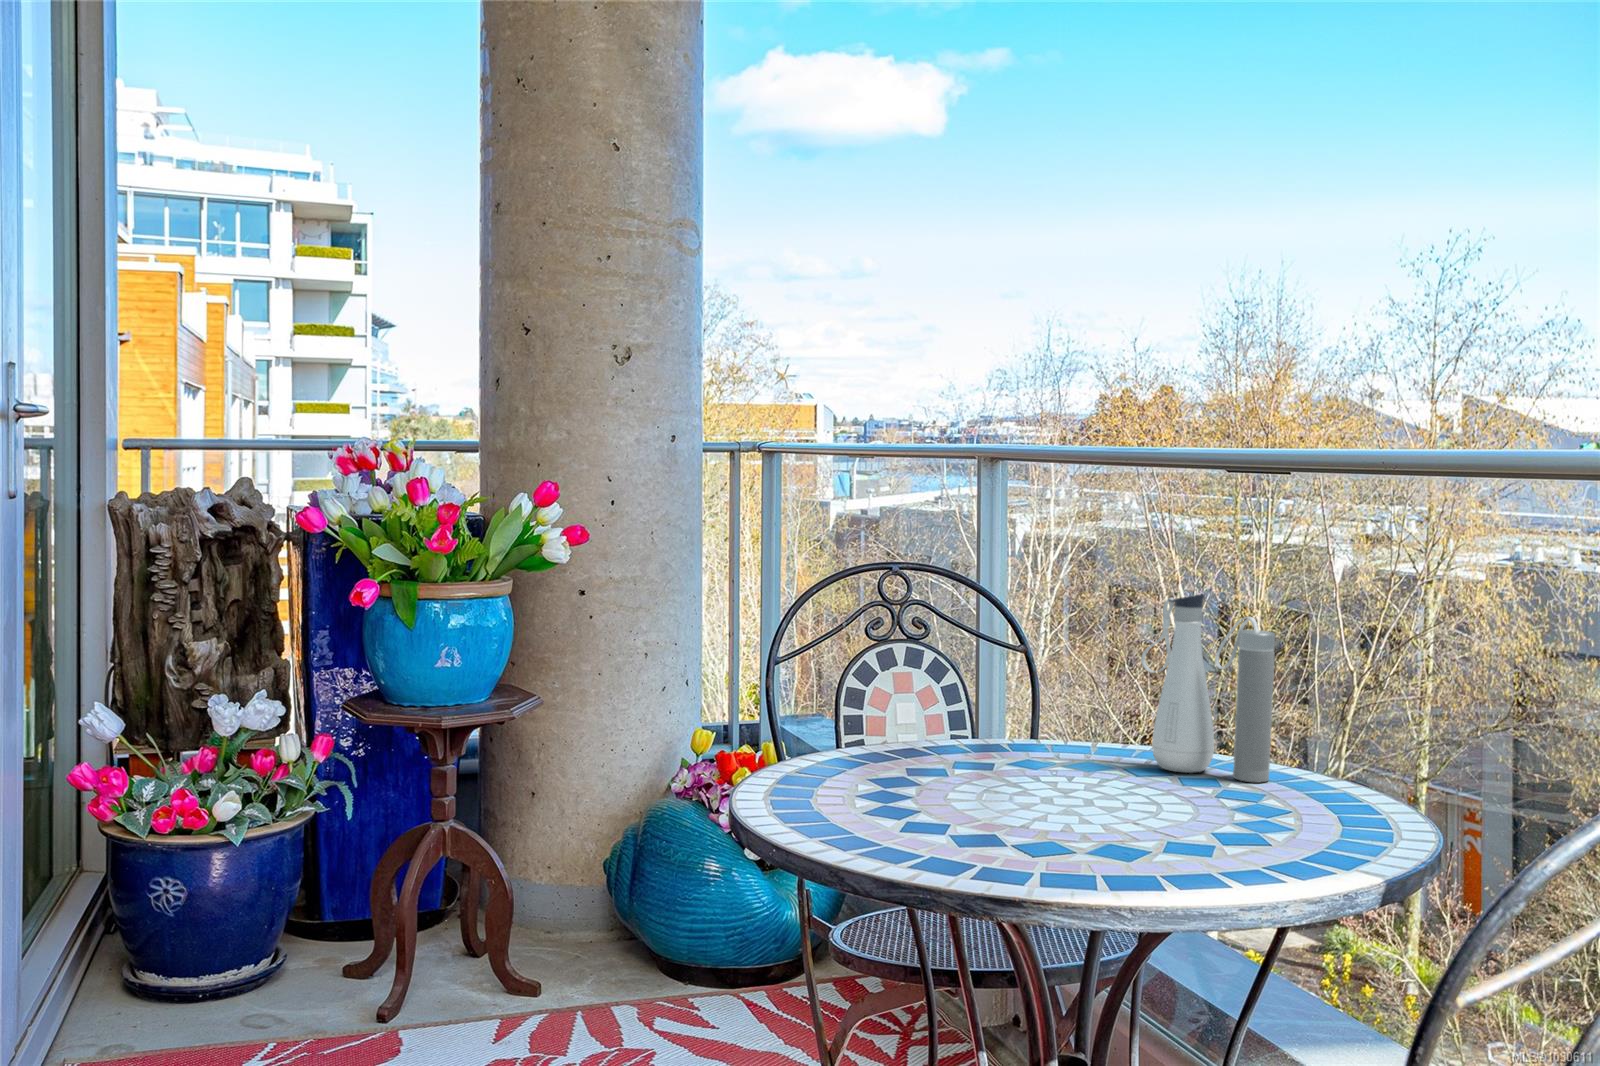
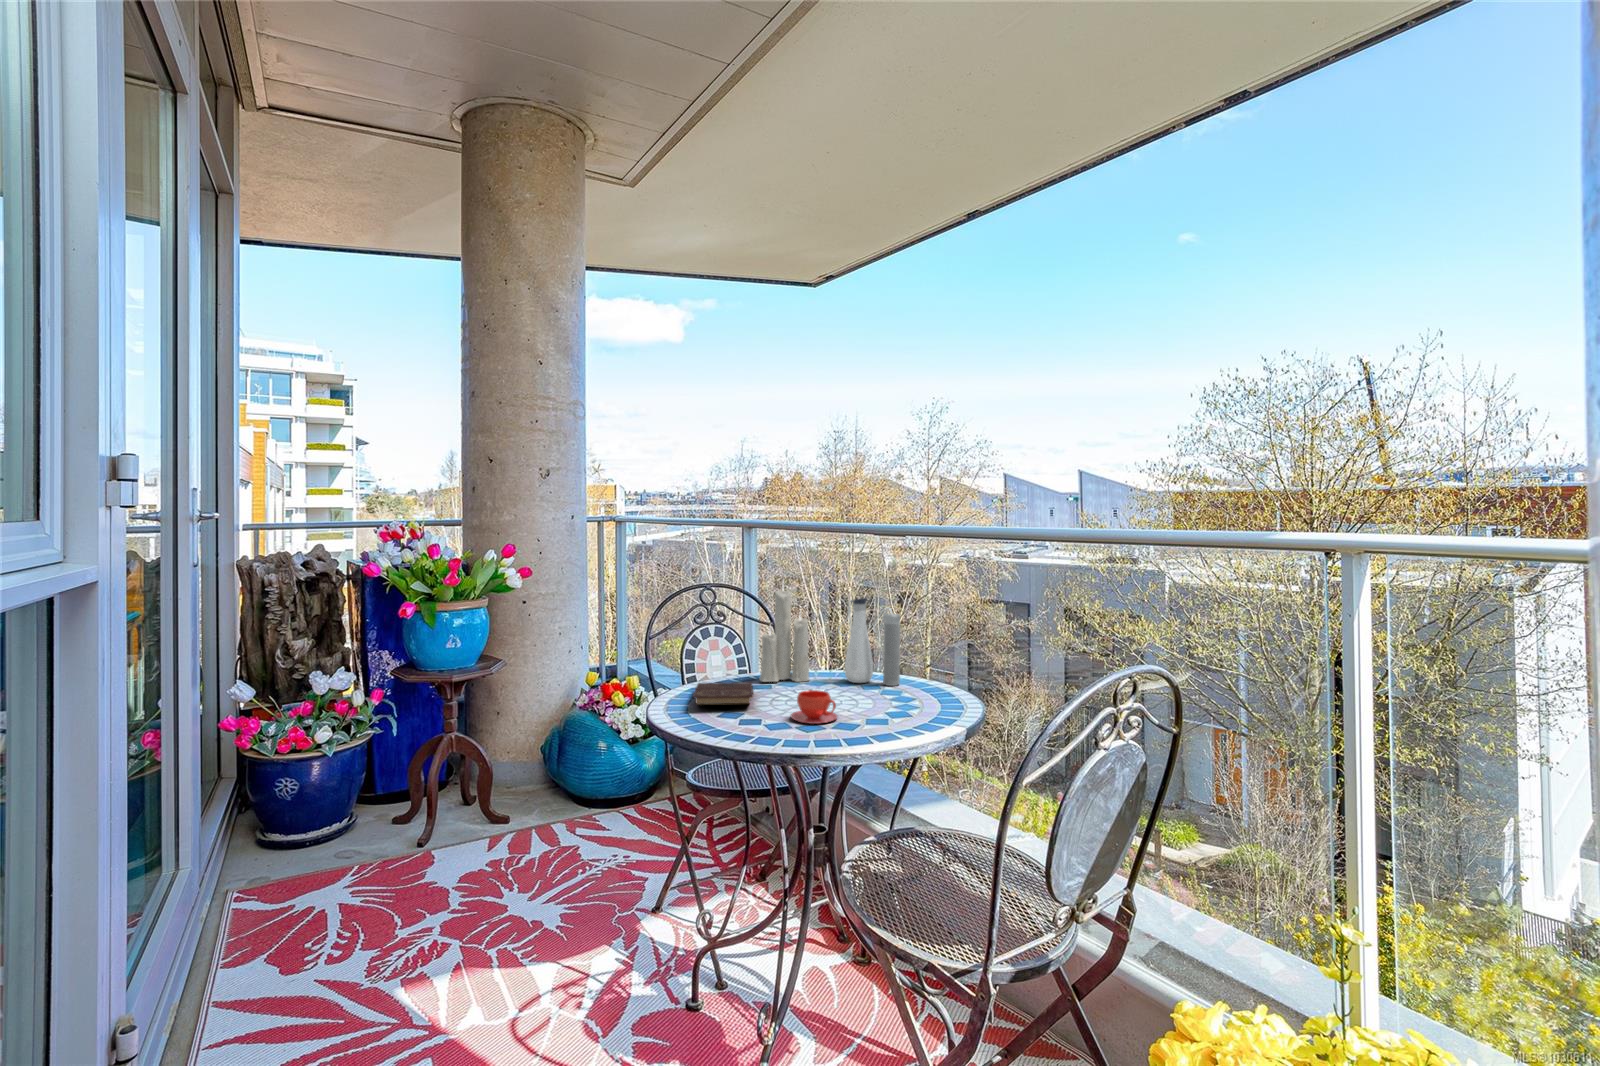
candle: none [974,539,1080,762] -> present [759,587,809,682]
book: none [821,749,960,795] -> present [693,682,753,705]
teacup: none [1010,773,1110,842] -> present [791,690,837,724]

